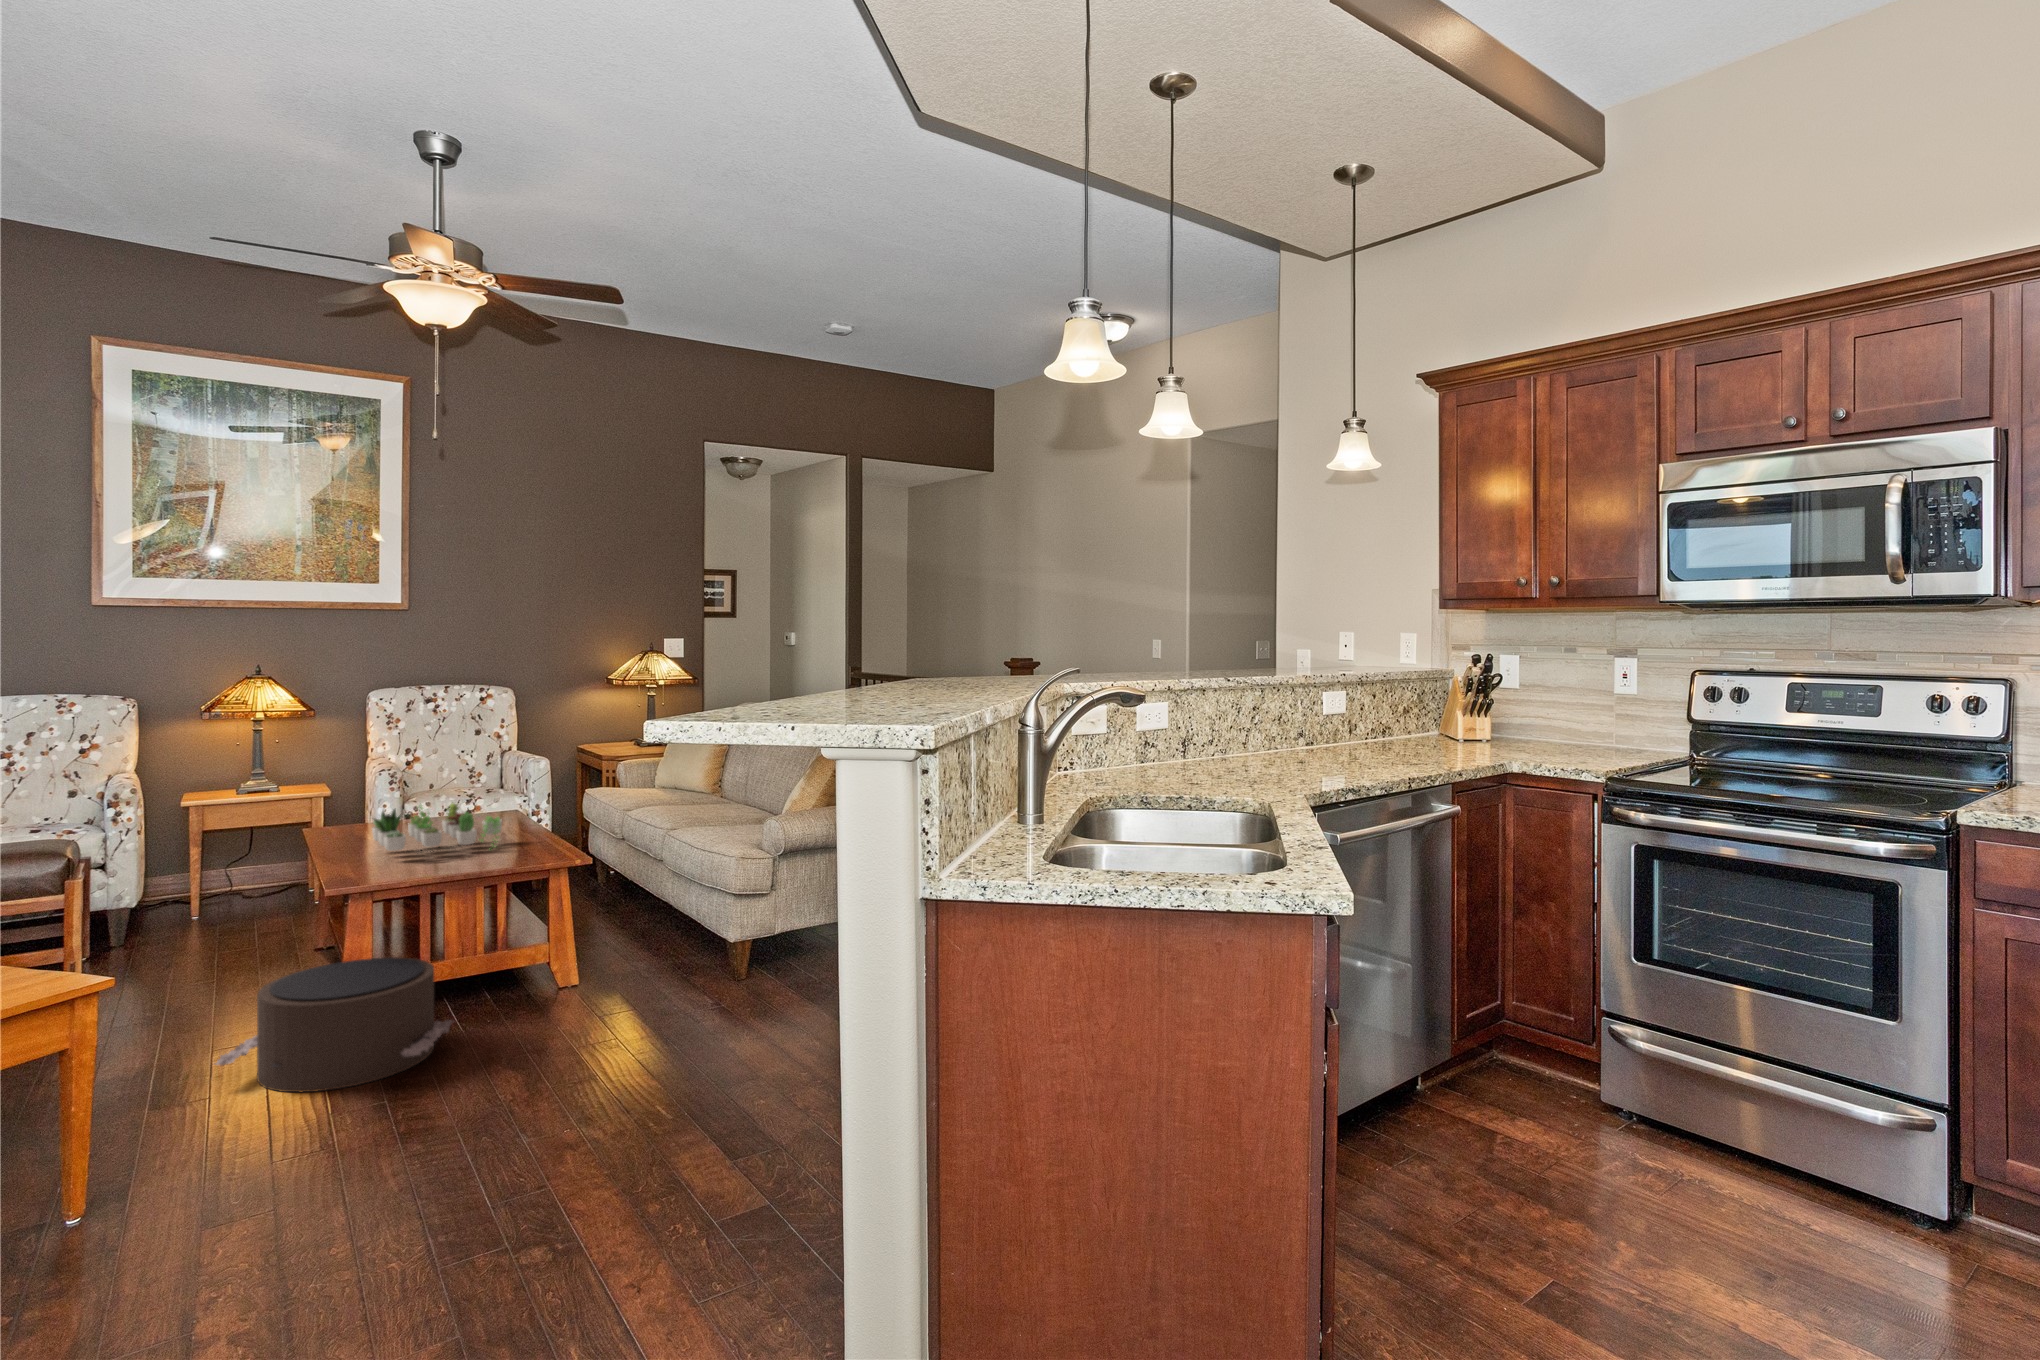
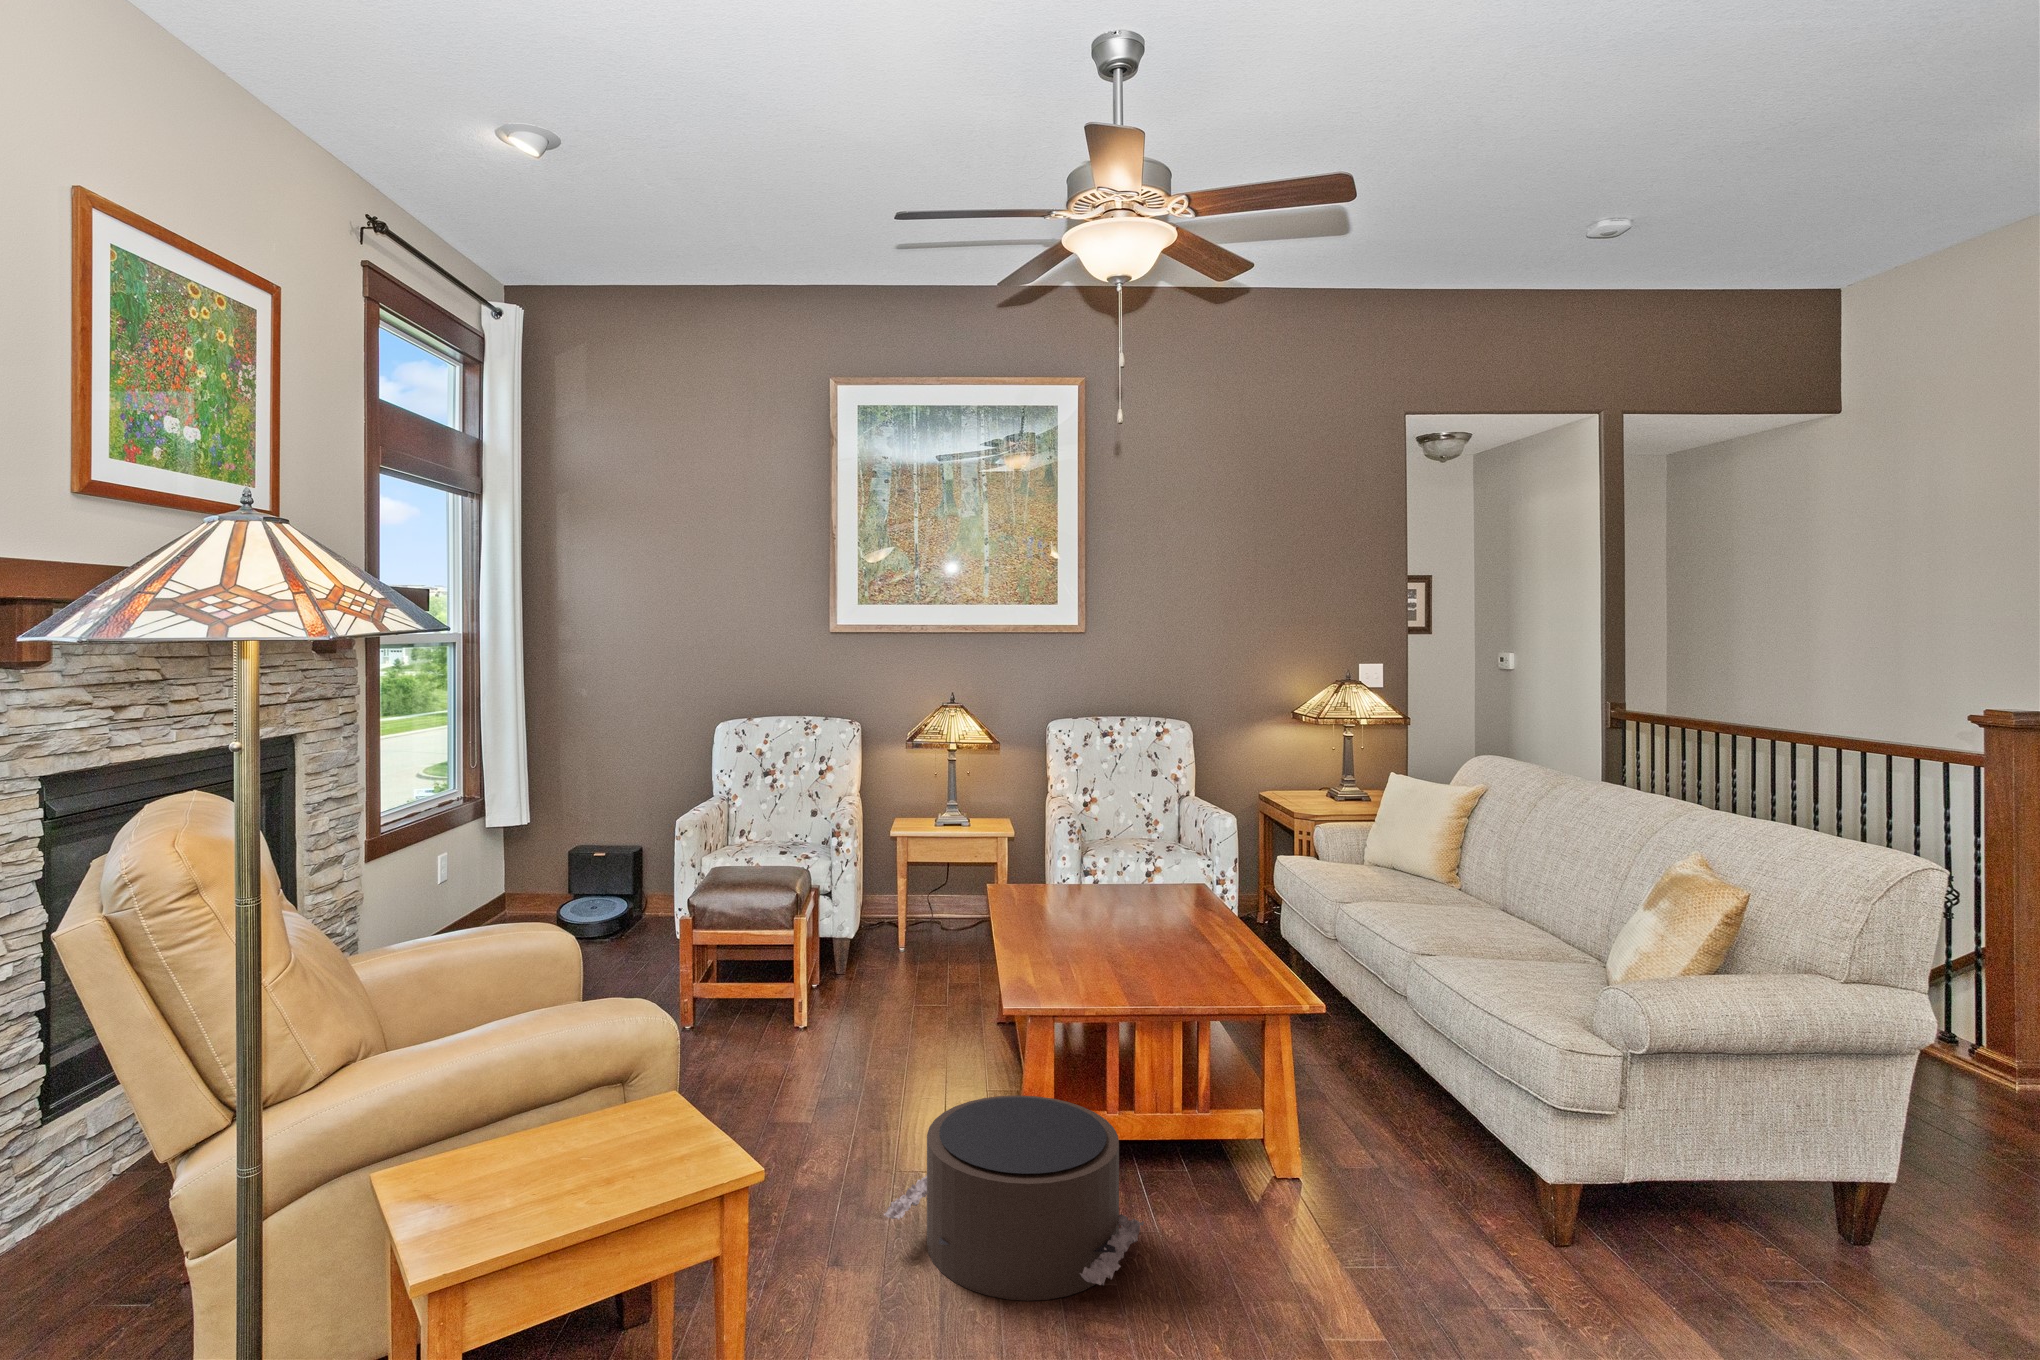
succulent plant: present [372,803,502,854] -> none [1050,879,1191,955]

